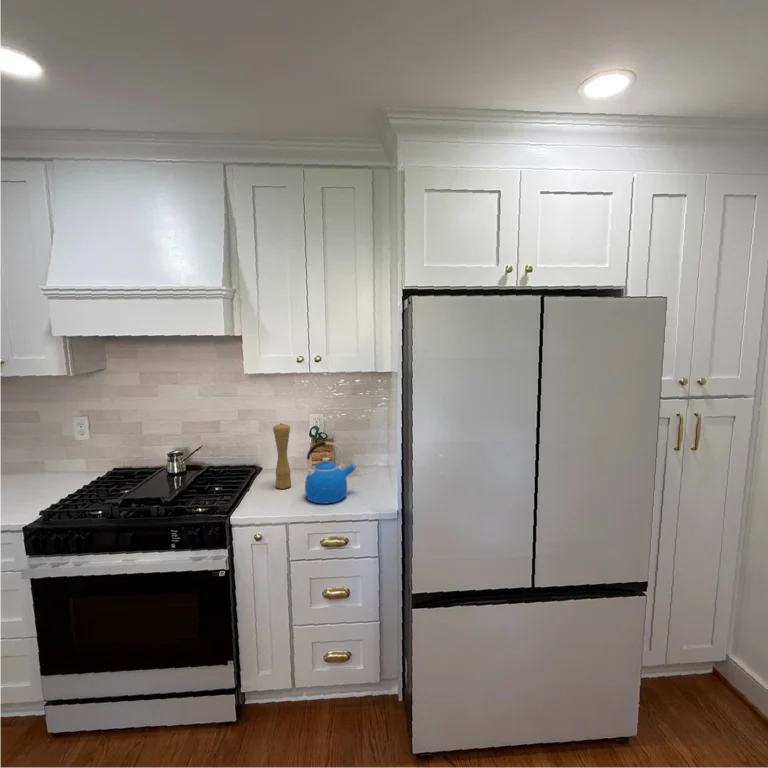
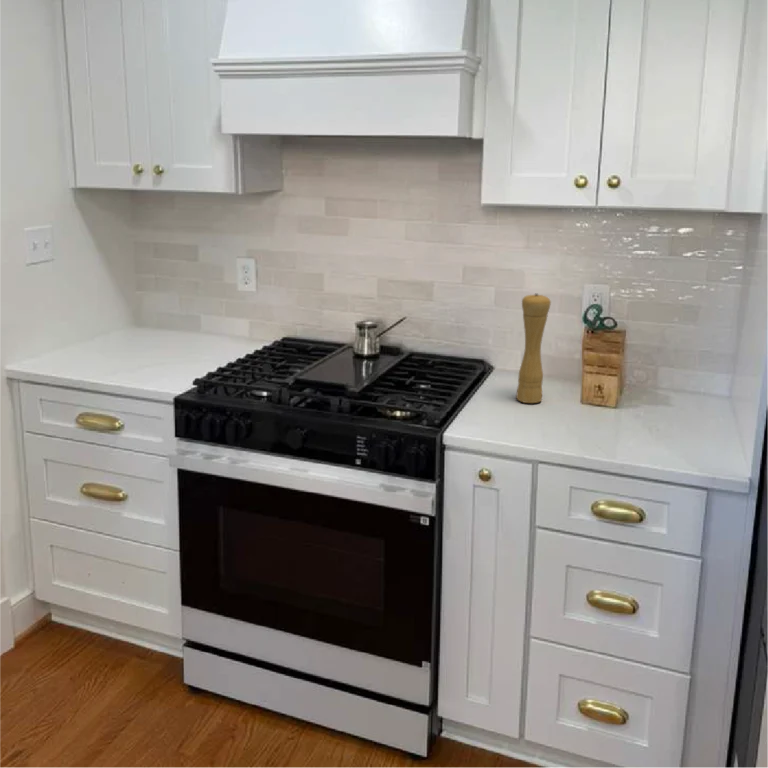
kettle: present [305,441,356,504] -> none [564,331,659,438]

